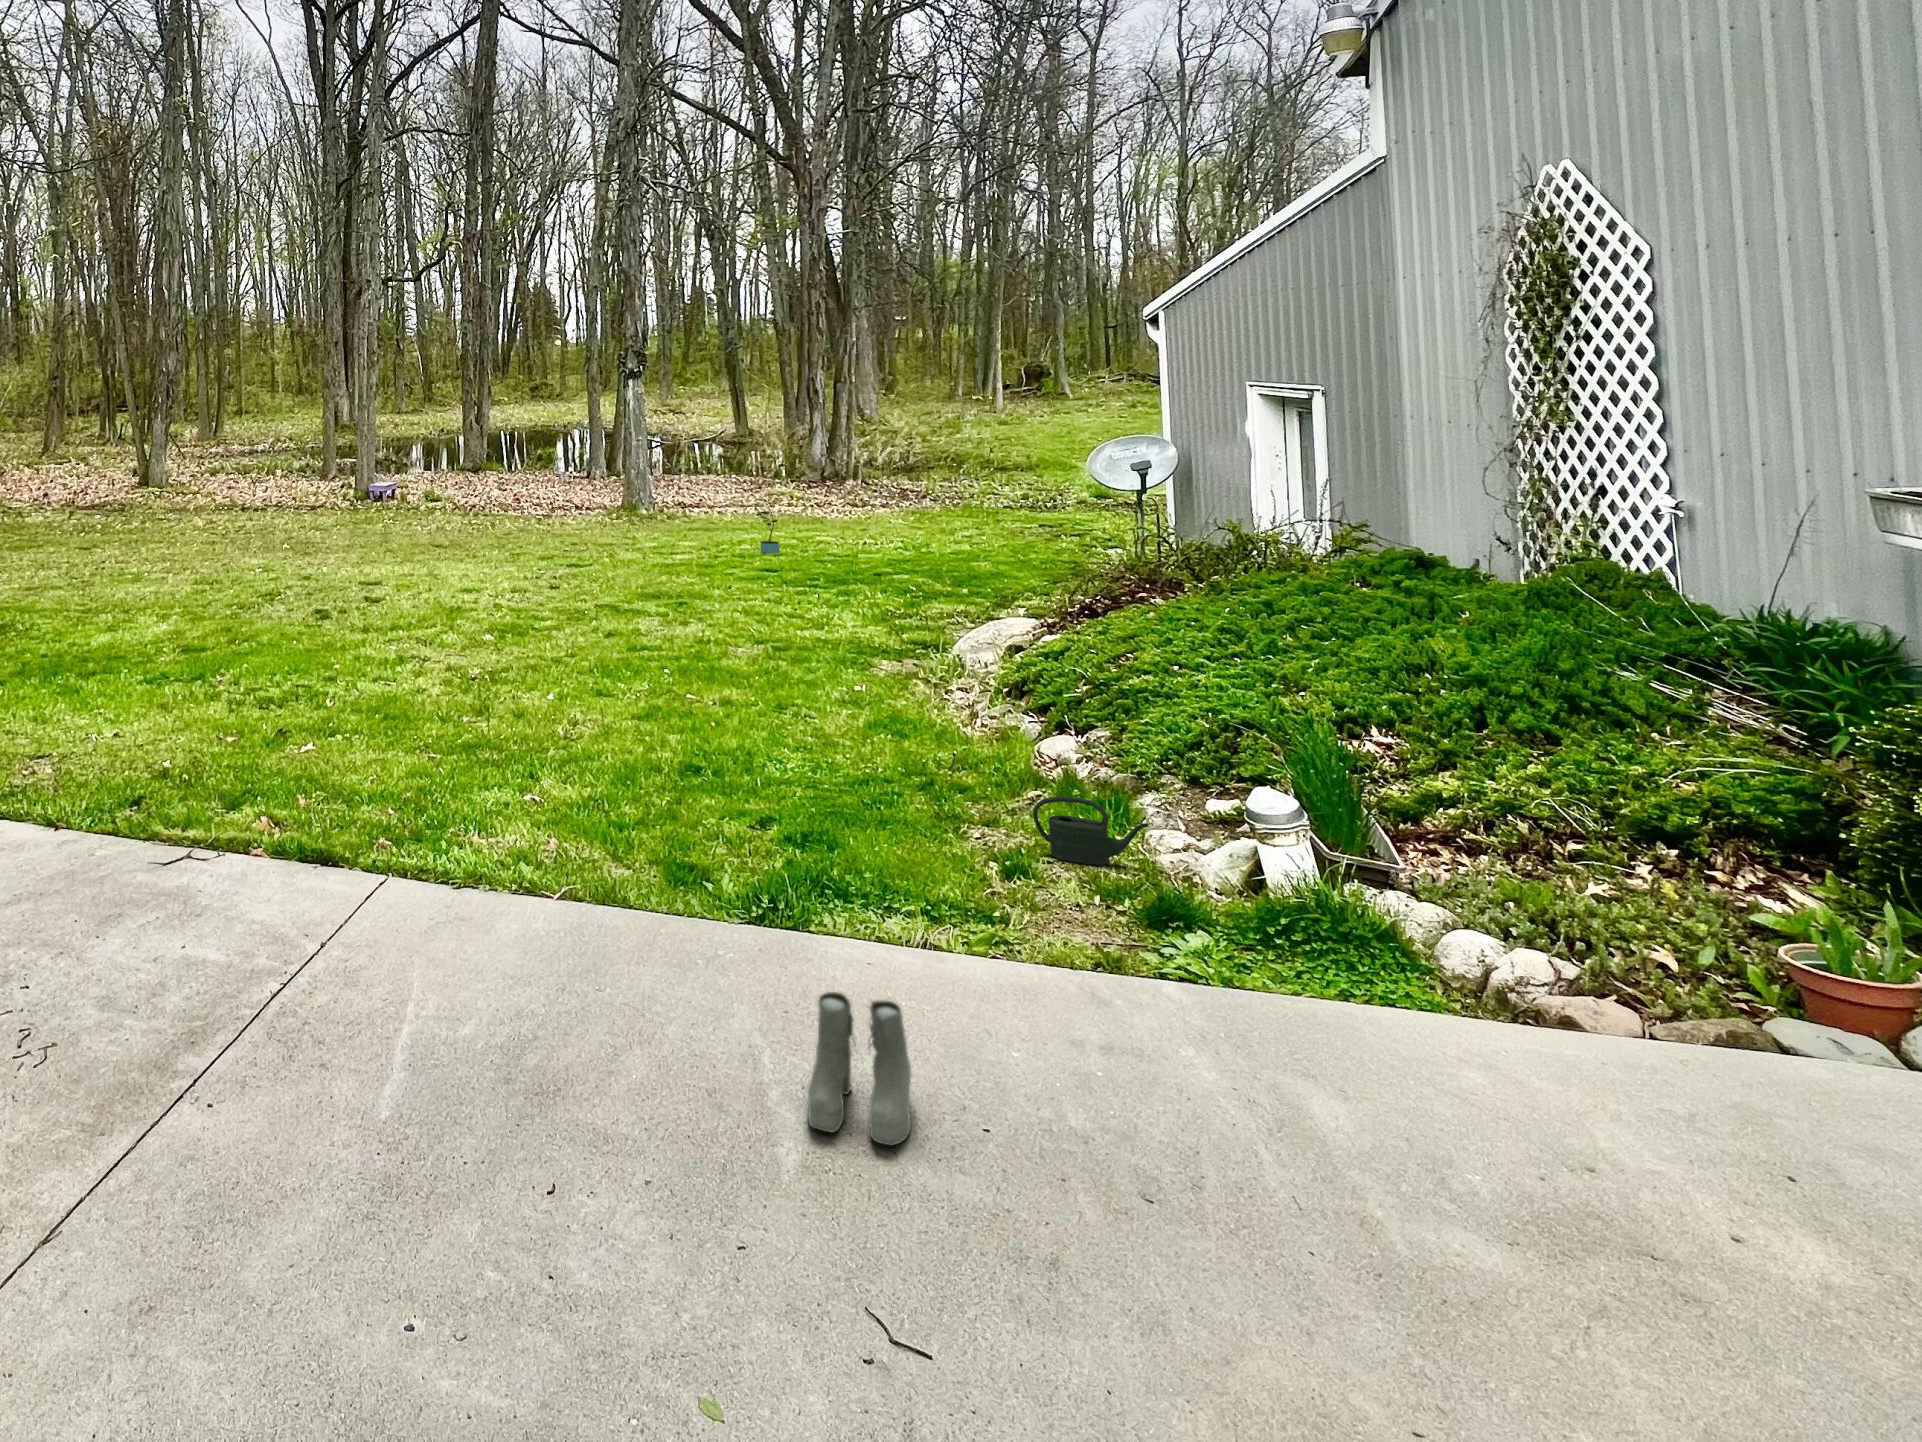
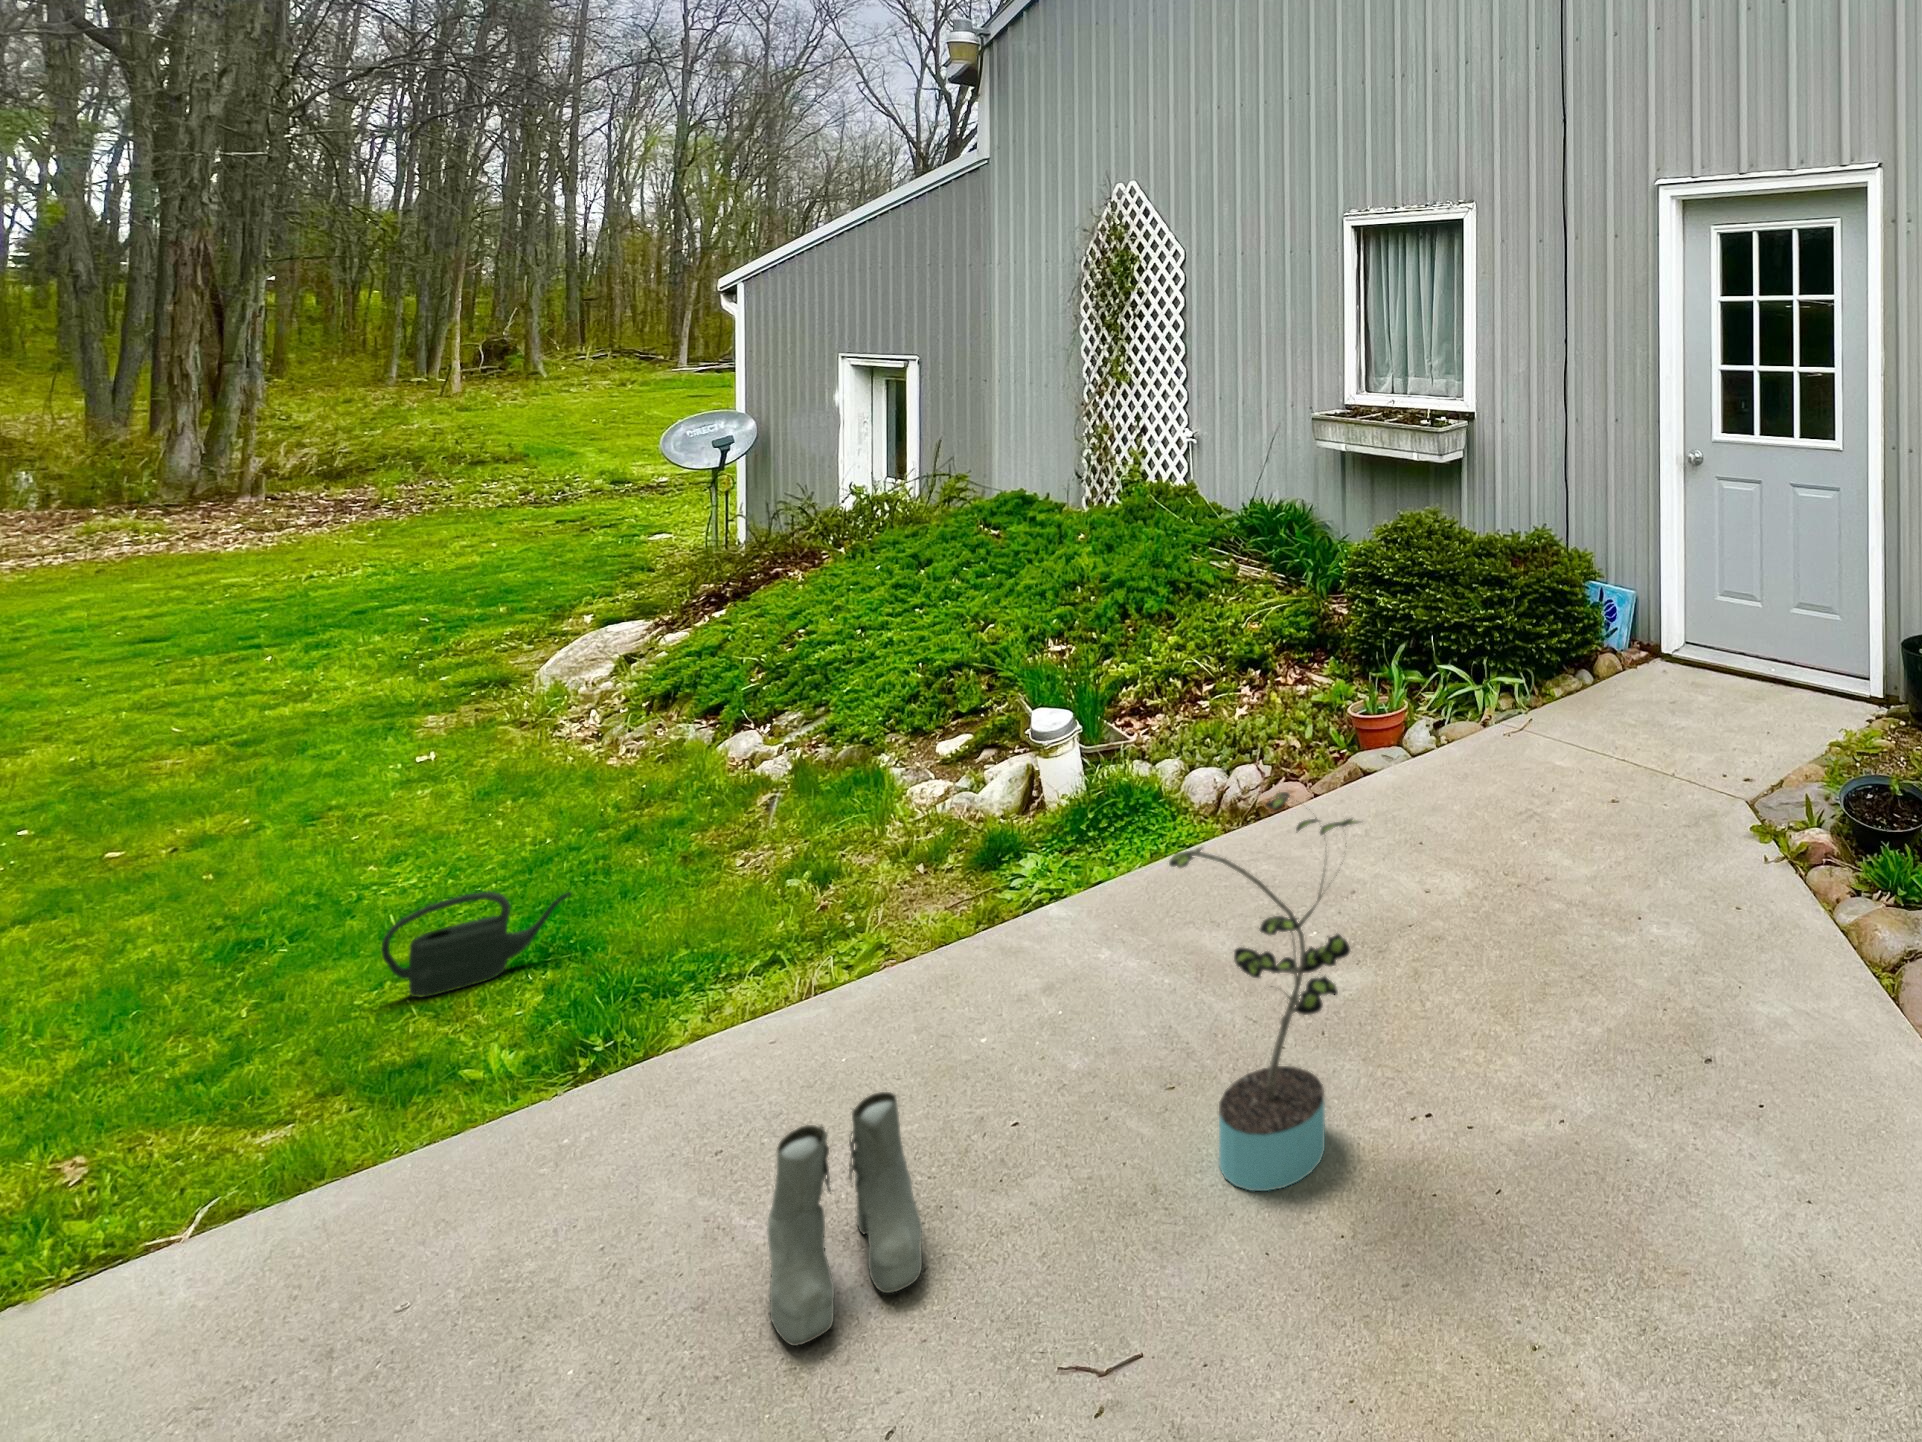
potted plant: present [756,494,782,553] -> present [1169,792,1358,1191]
watering can: present [1033,796,1149,866] -> present [381,892,570,997]

